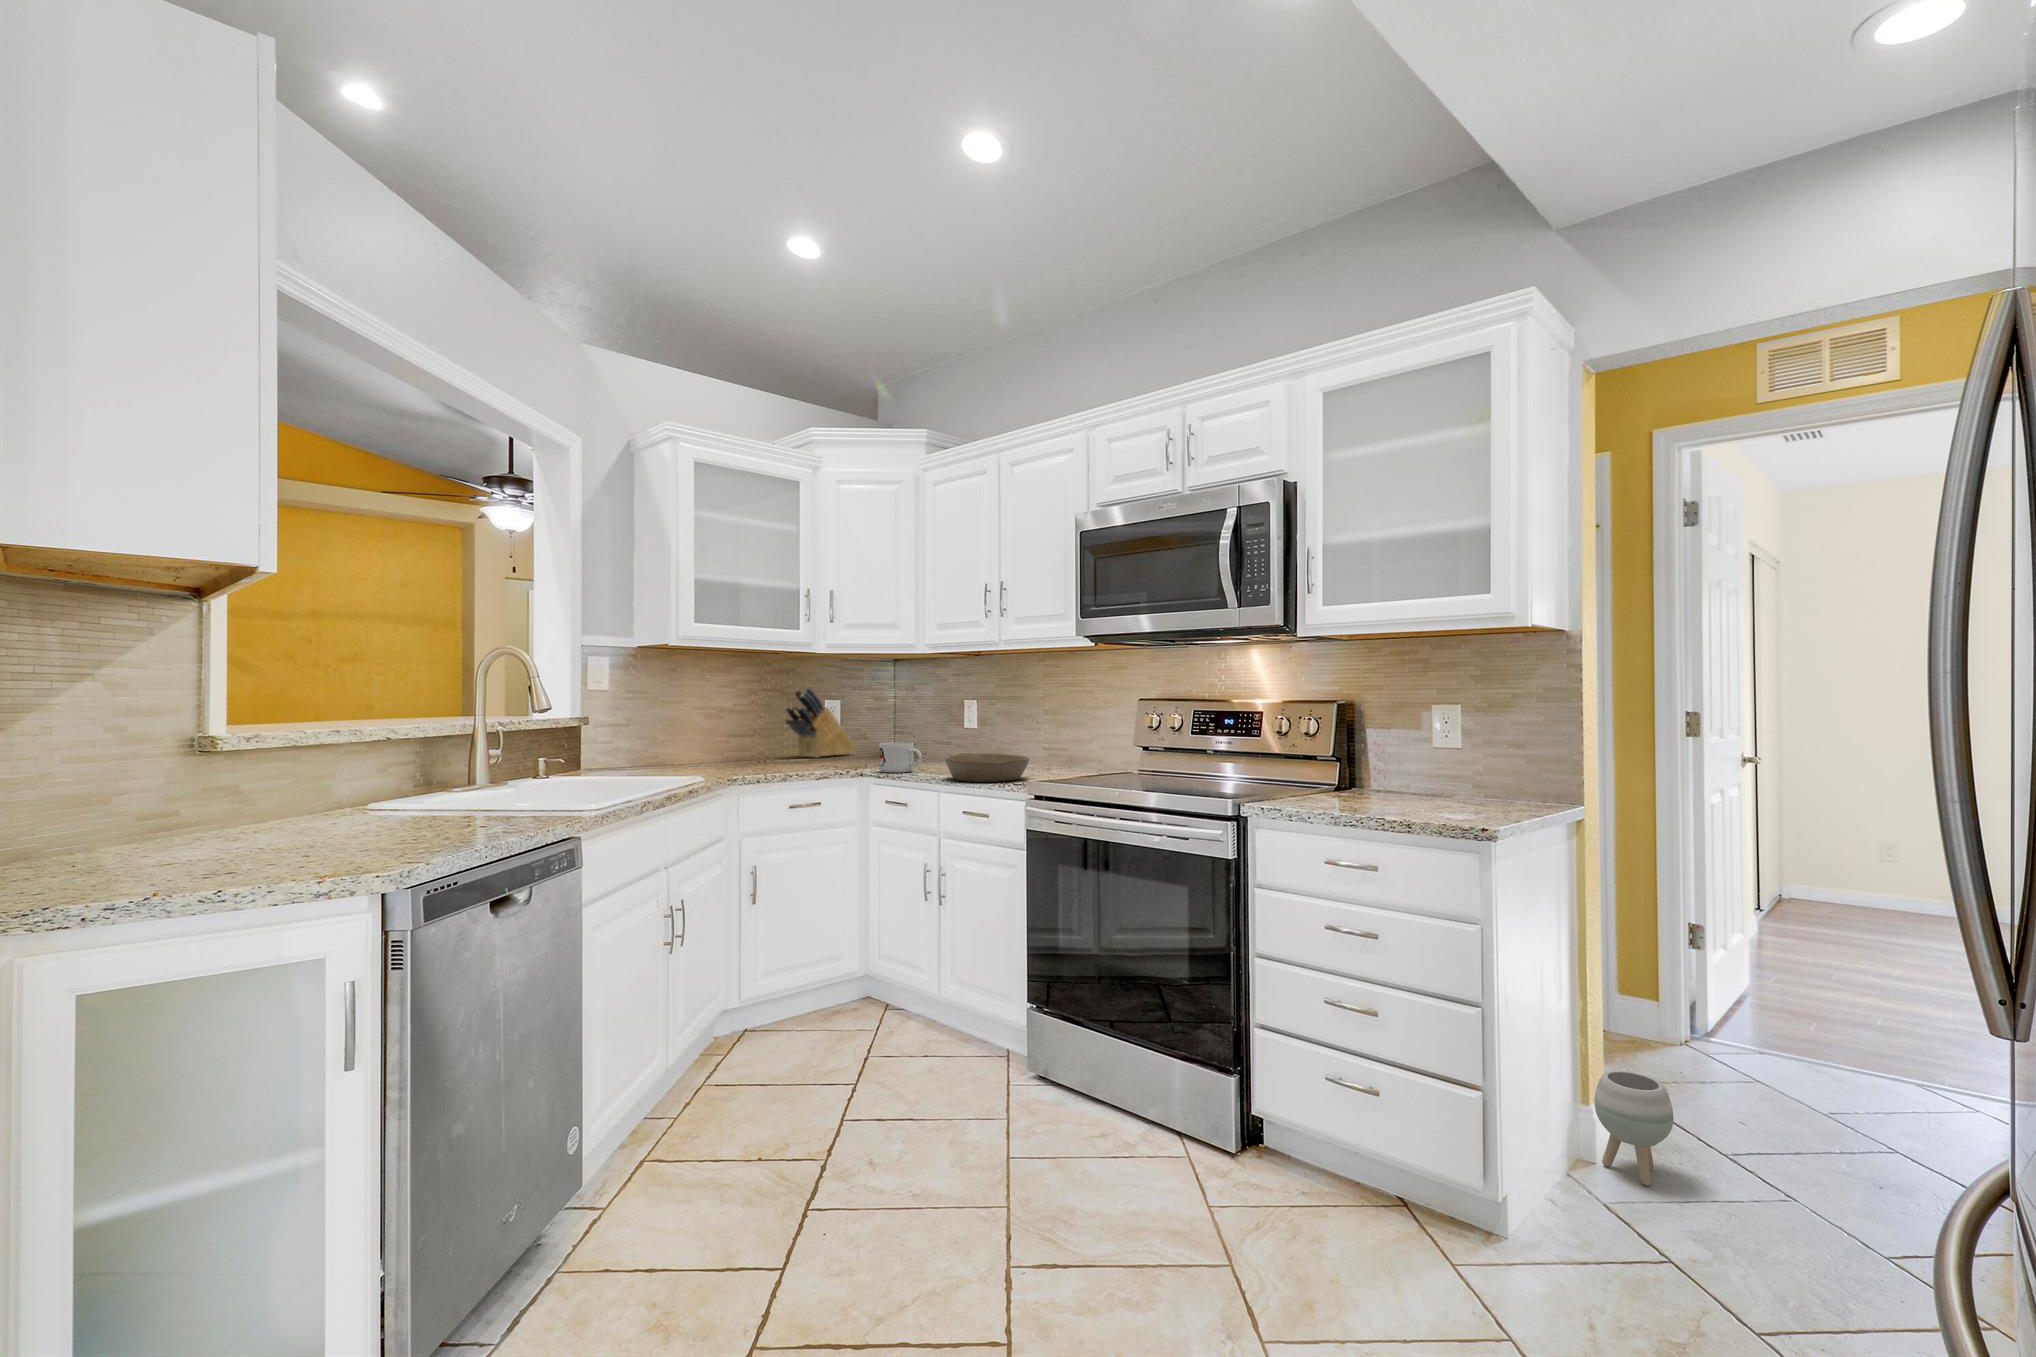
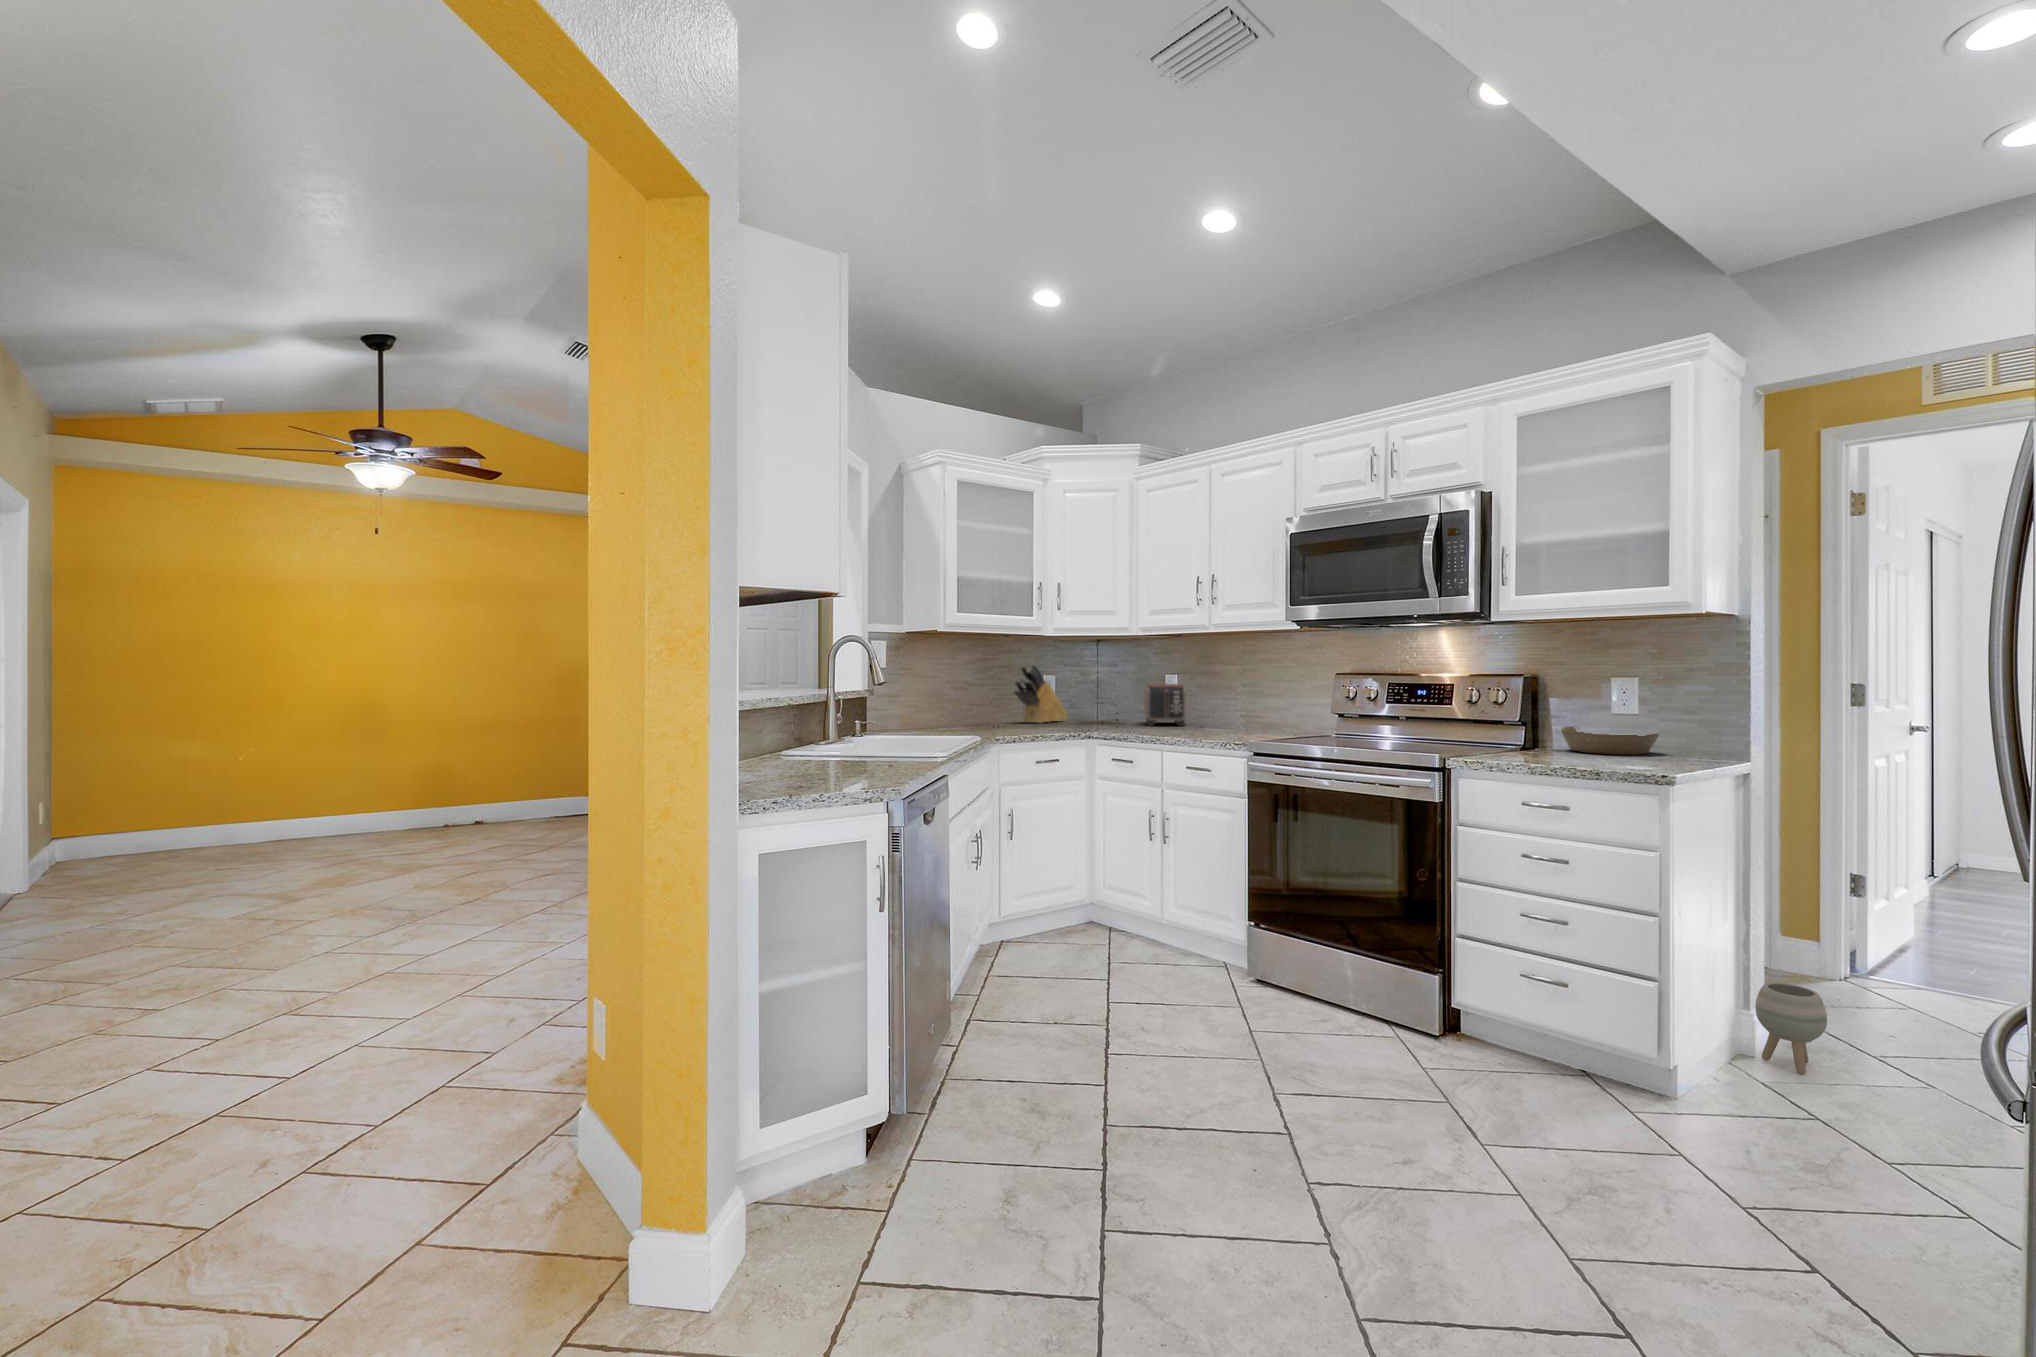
toaster: none [938,710,986,760] -> present [1145,683,1186,726]
mug: present [879,742,922,773] -> none [1112,710,1149,734]
bowl: present [945,753,1029,782] -> present [1561,727,1659,755]

